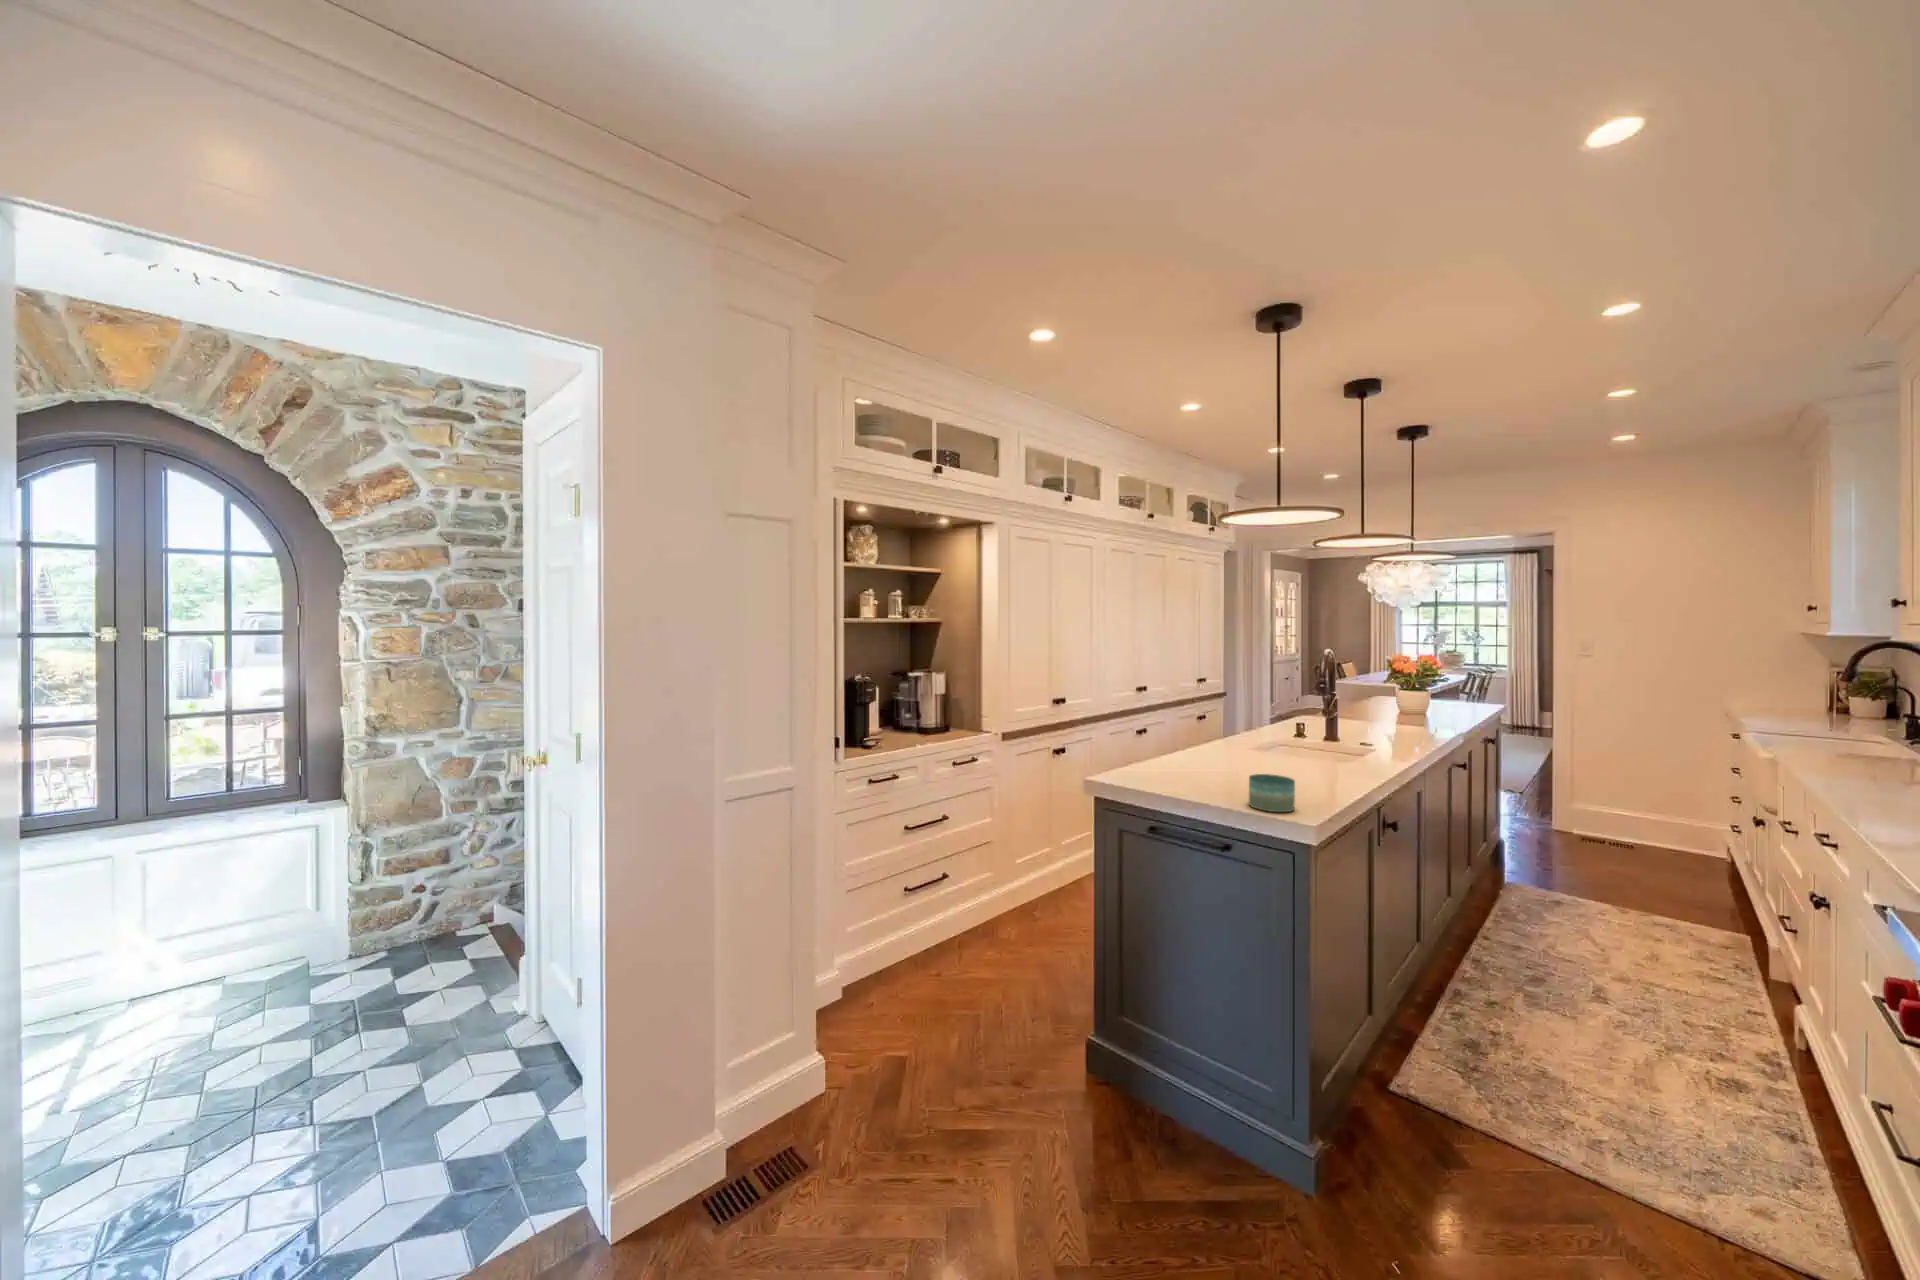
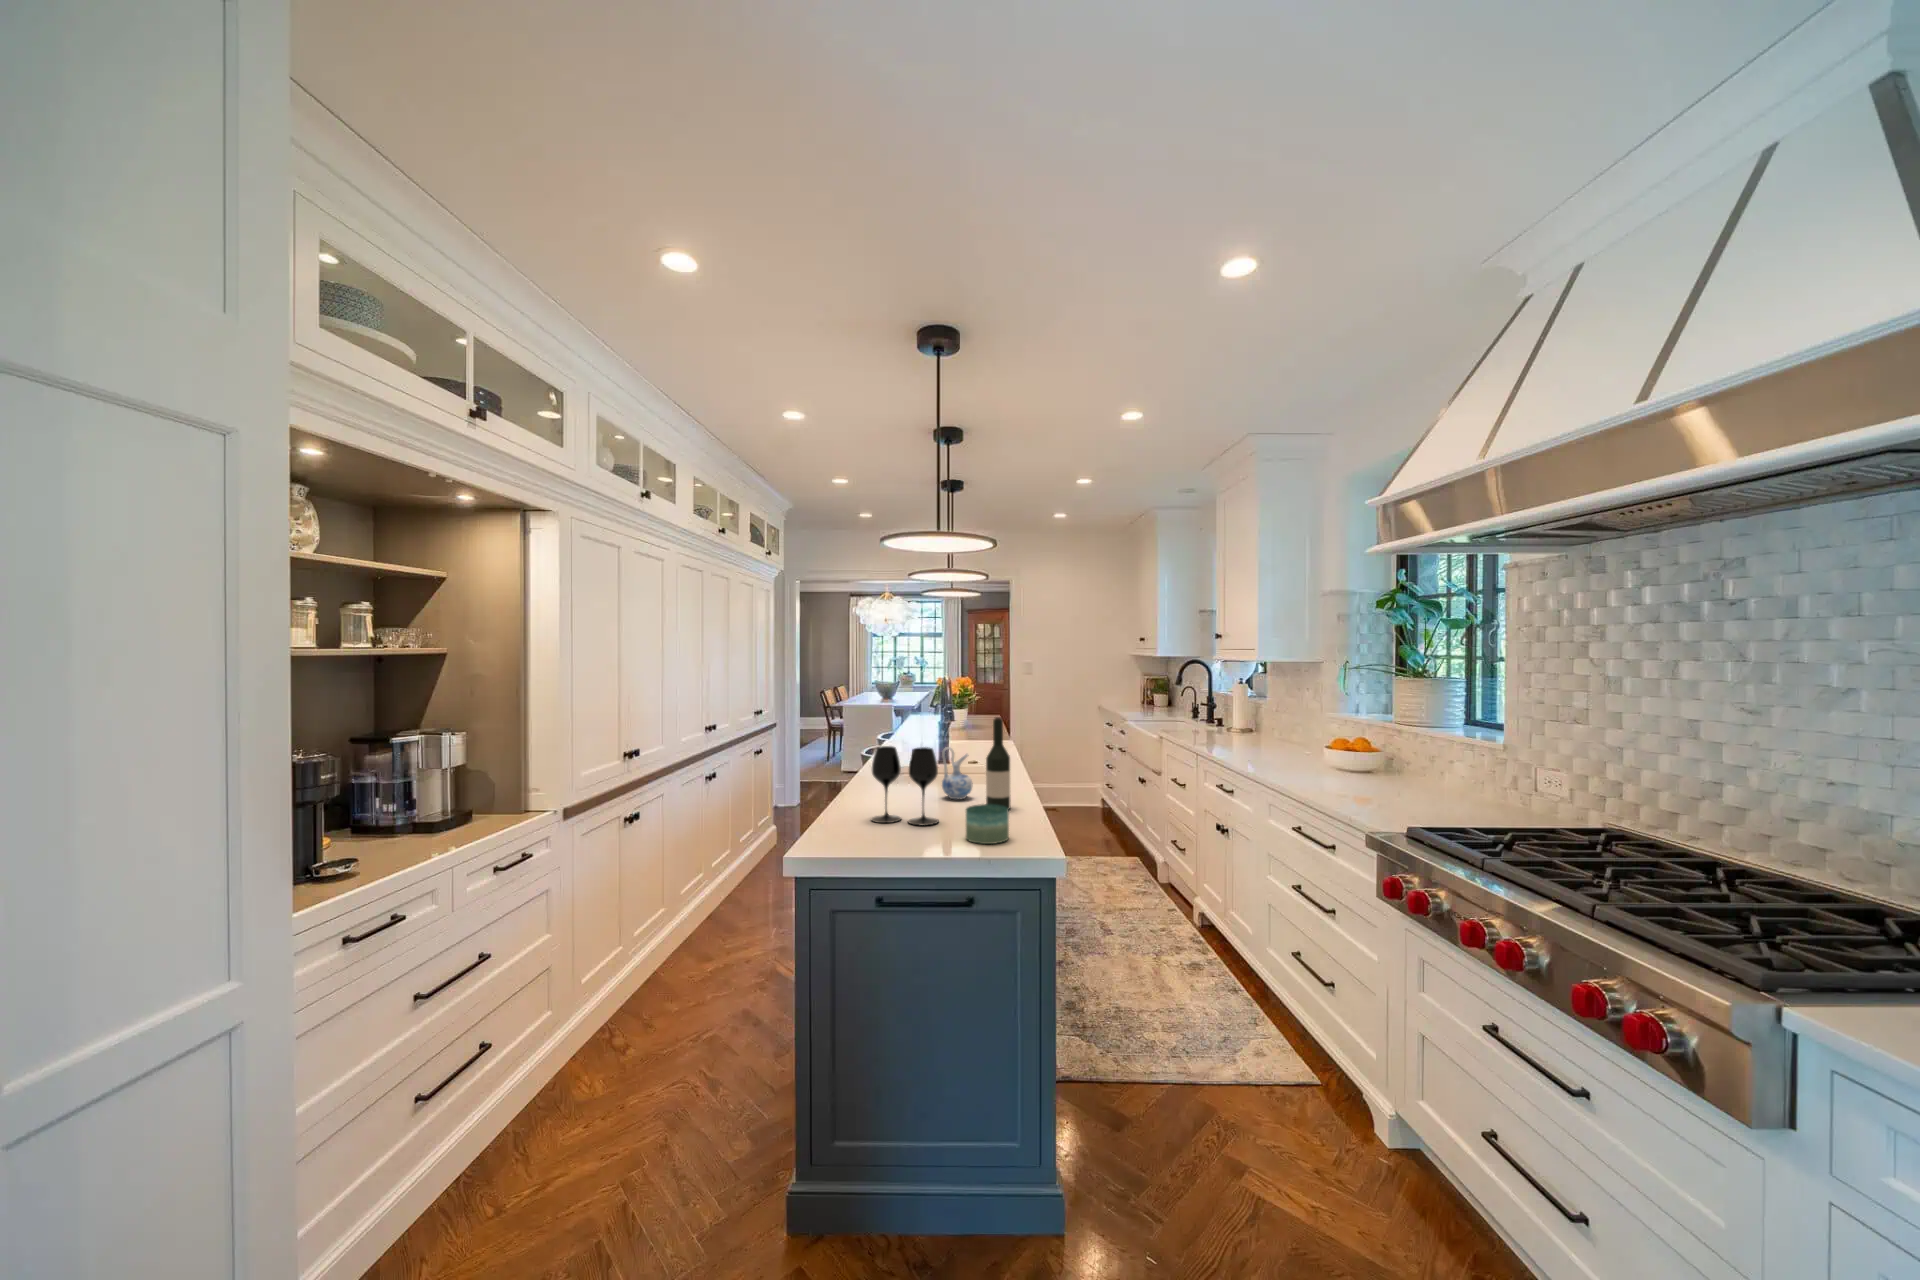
wine bottle: none [1314,694,1345,791] -> present [986,717,1010,809]
wine glass: none [1185,711,1246,787] -> present [871,746,938,825]
ceramic pitcher: none [1282,721,1316,775] -> present [942,747,972,799]

